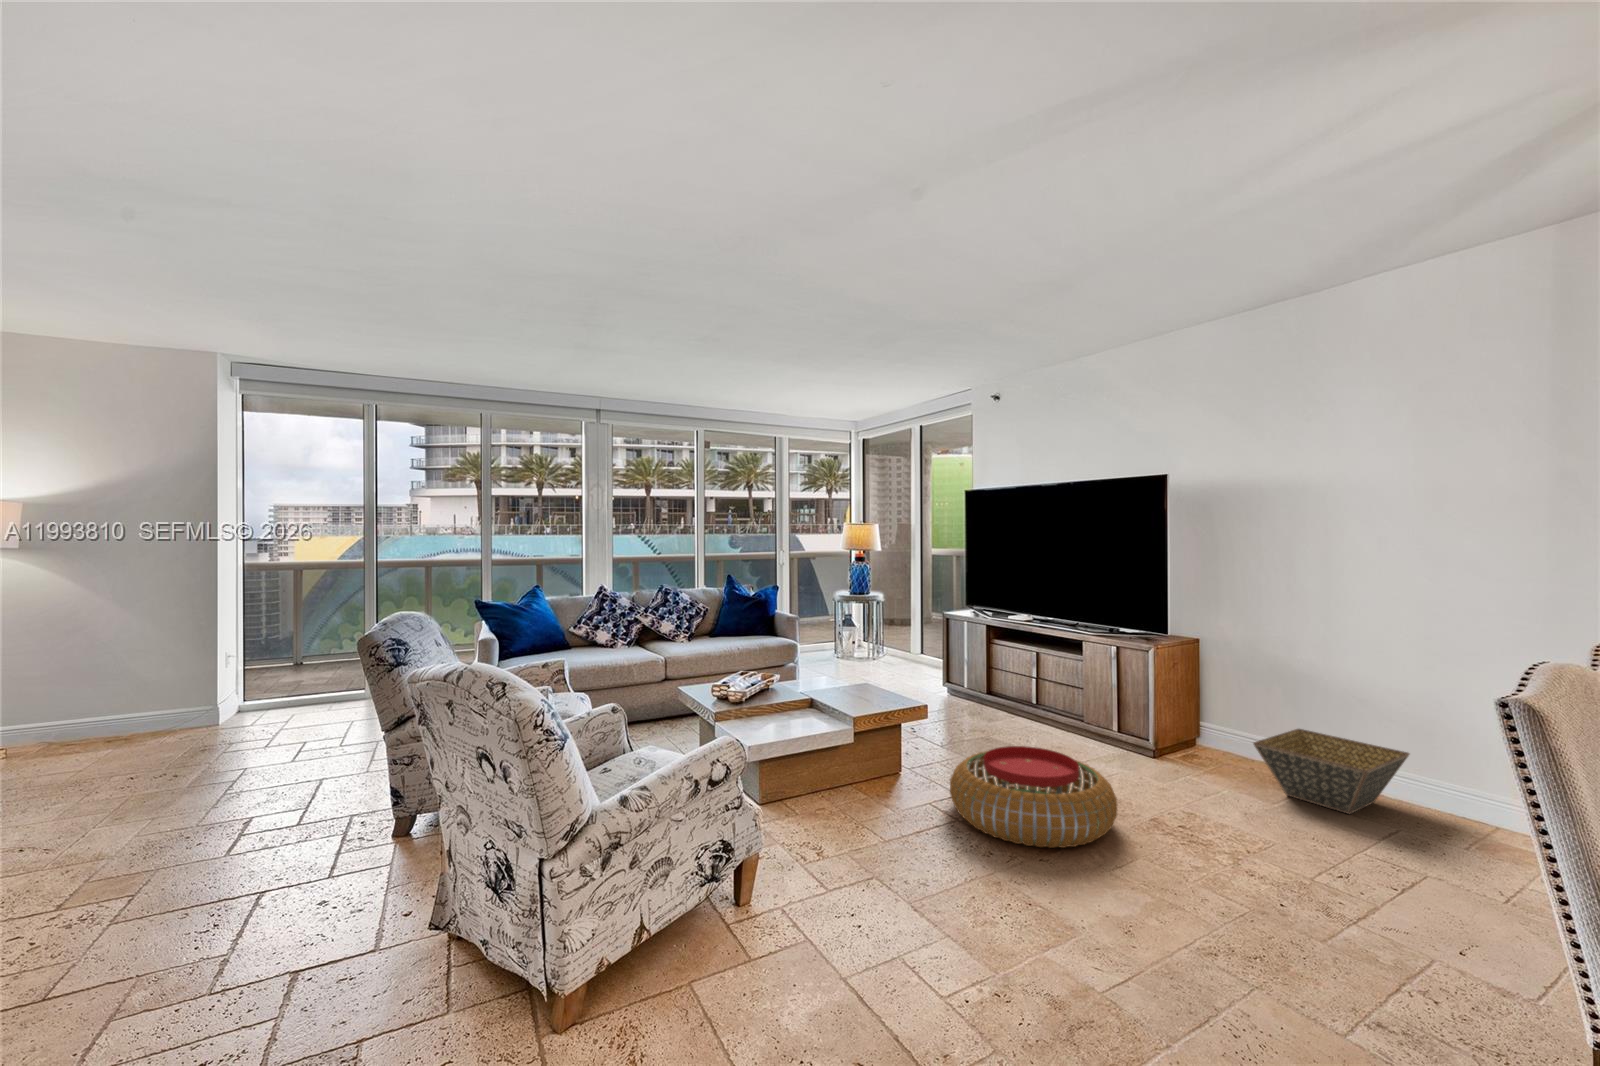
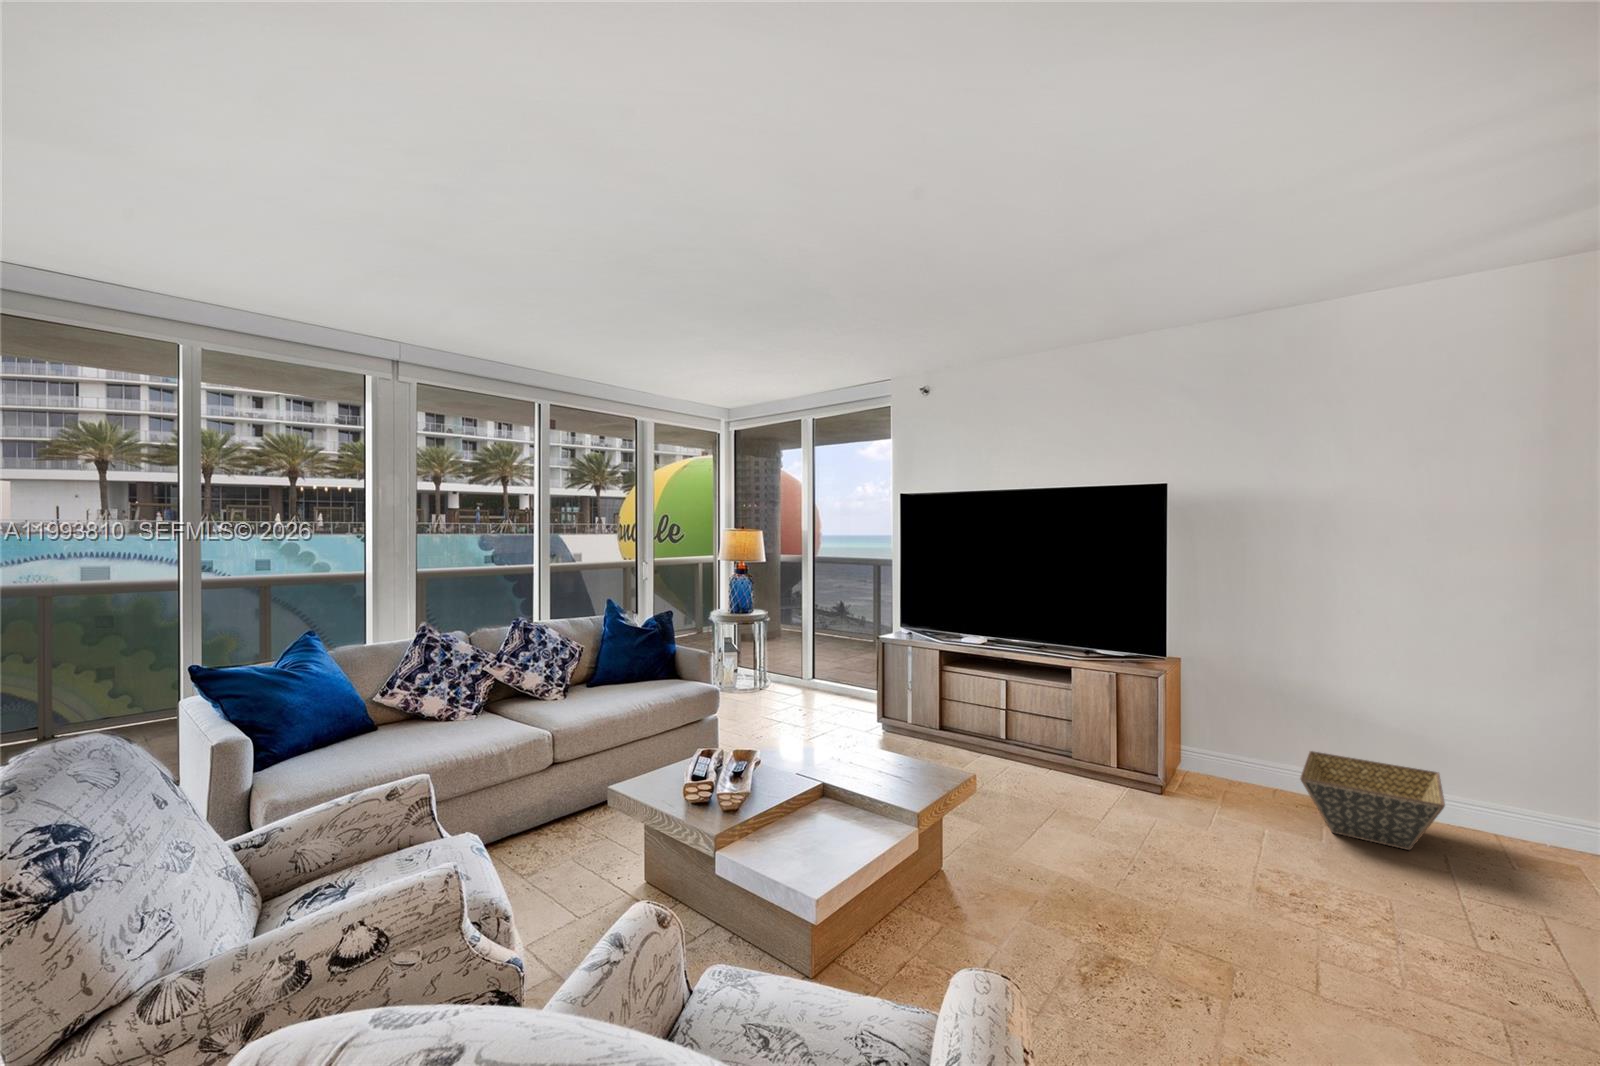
pouf: present [950,746,1117,848] -> none [1023,823,1257,981]

